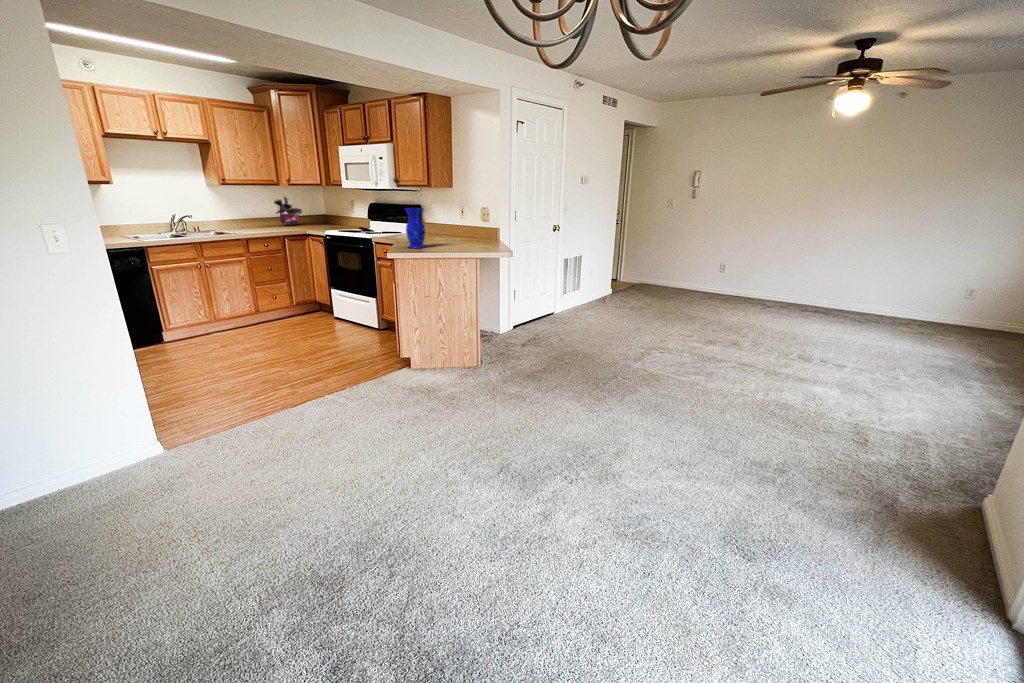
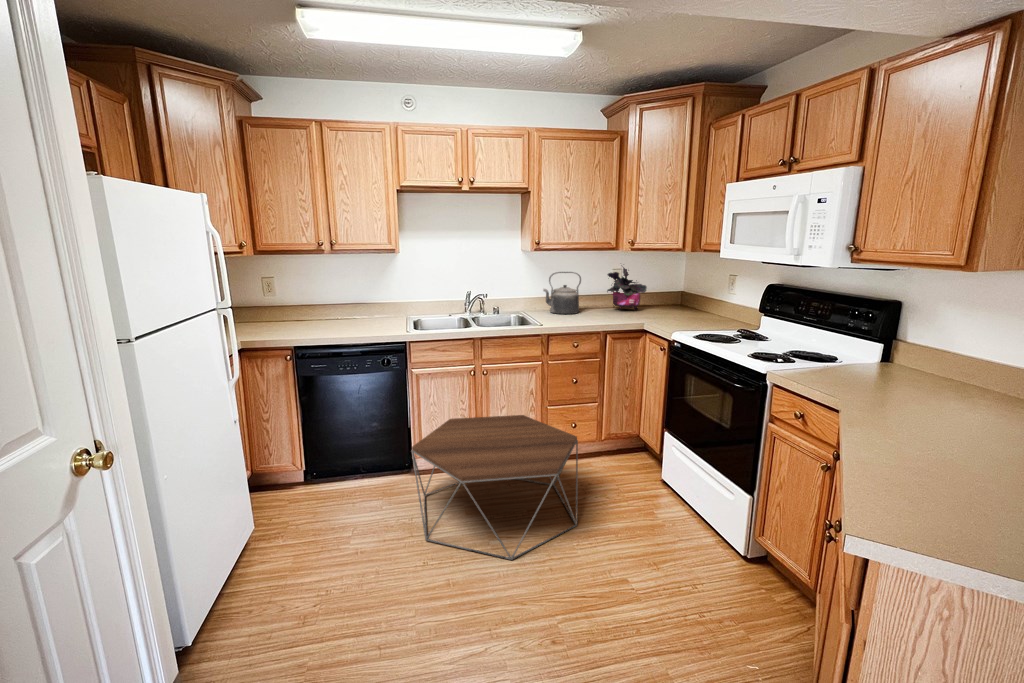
kettle: none [230,200,259,229] -> present [543,272,581,314]
vase: present [405,208,425,248] -> none [893,344,997,487]
coffee table: none [177,289,295,357] -> present [411,415,578,560]

